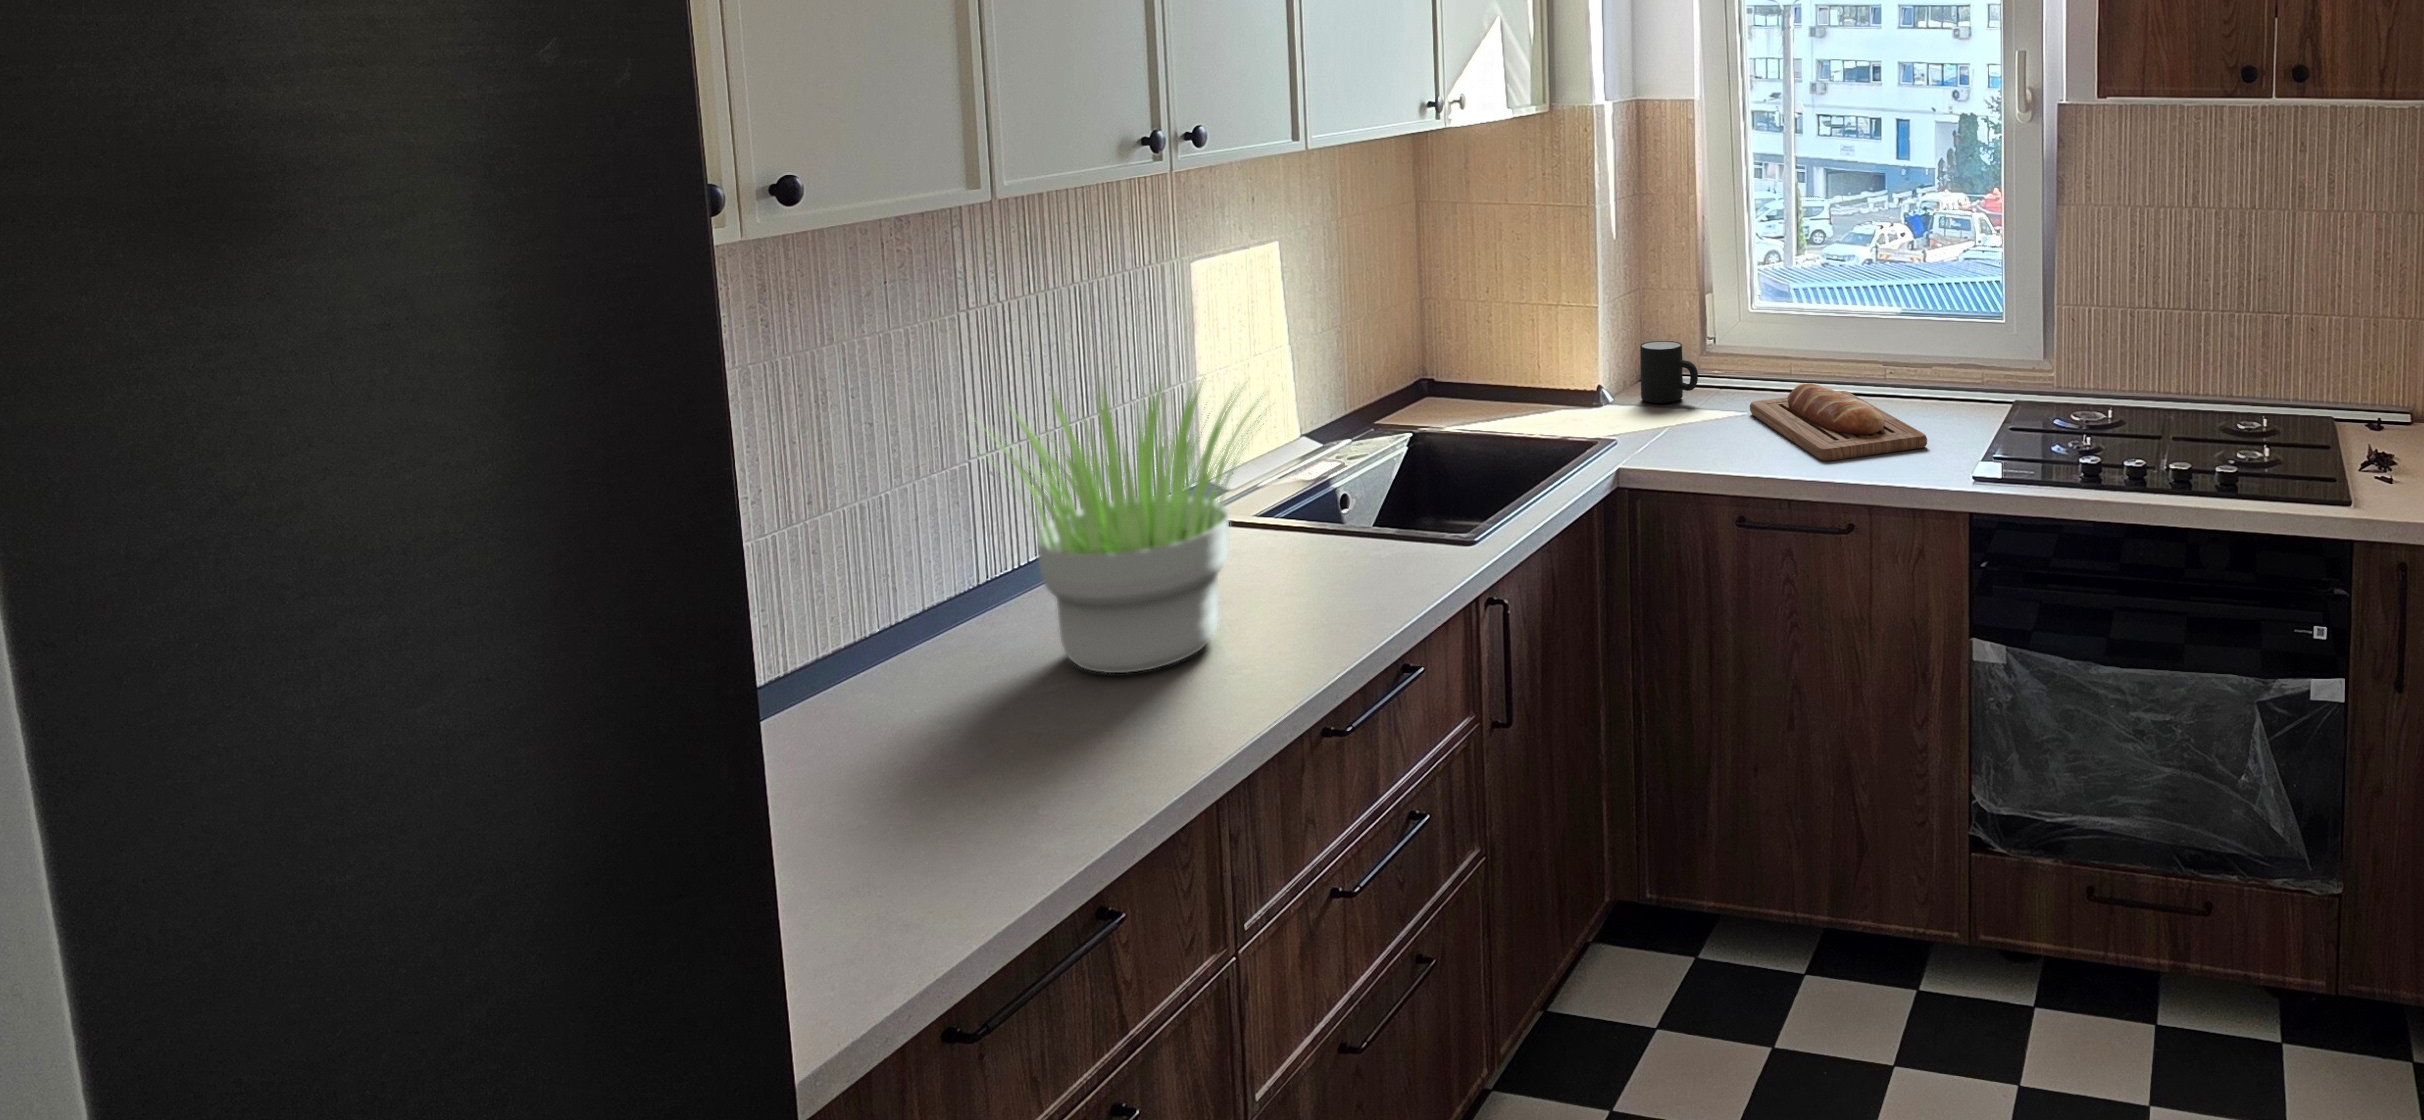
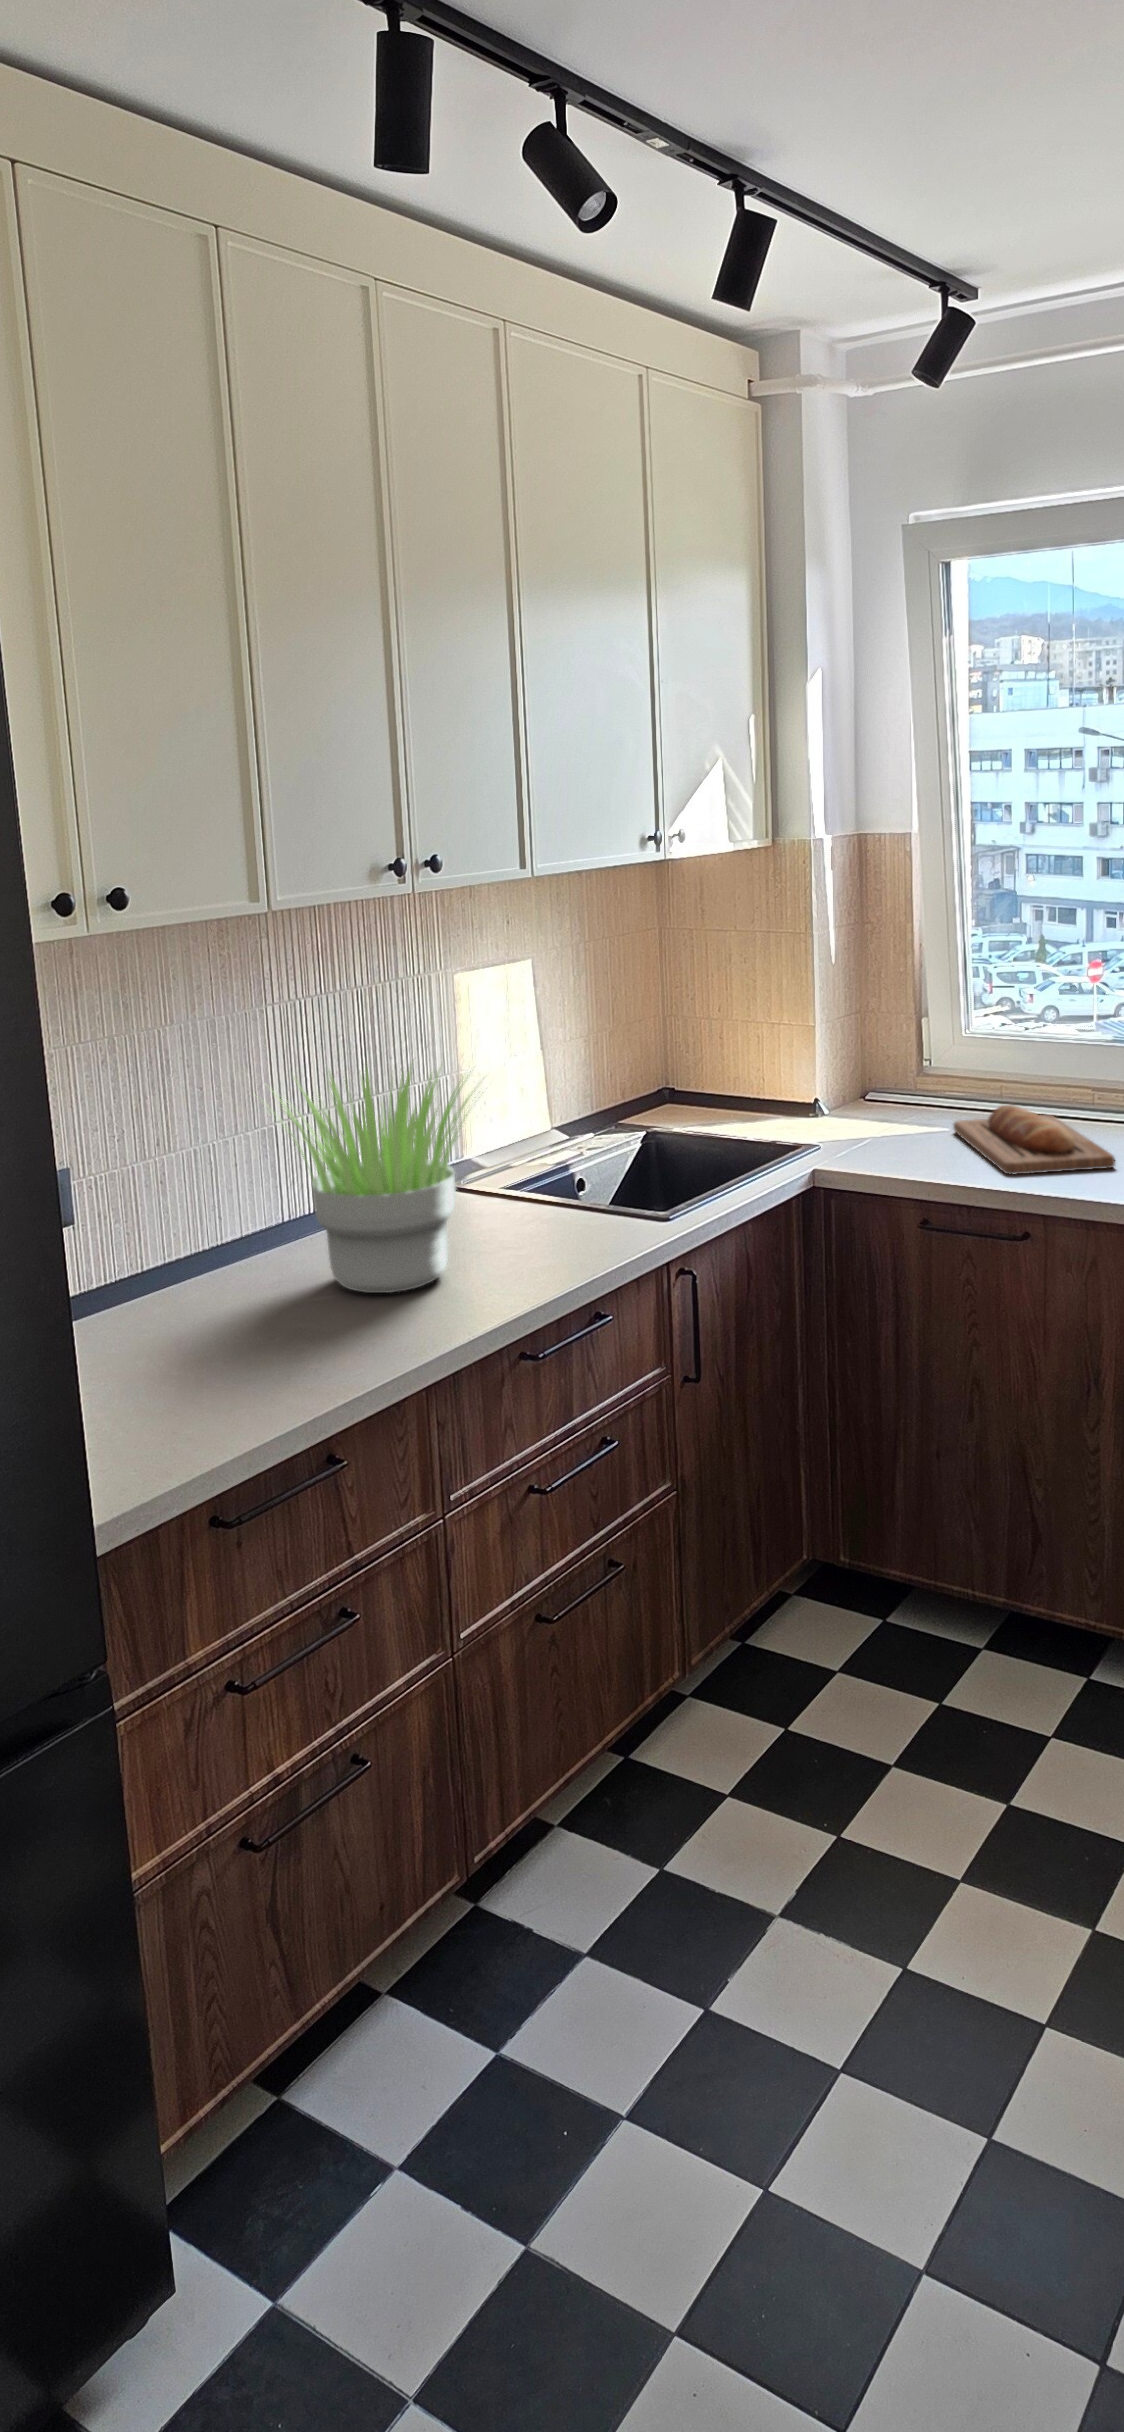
mug: present [1640,341,1698,403] -> none [855,1062,908,1120]

